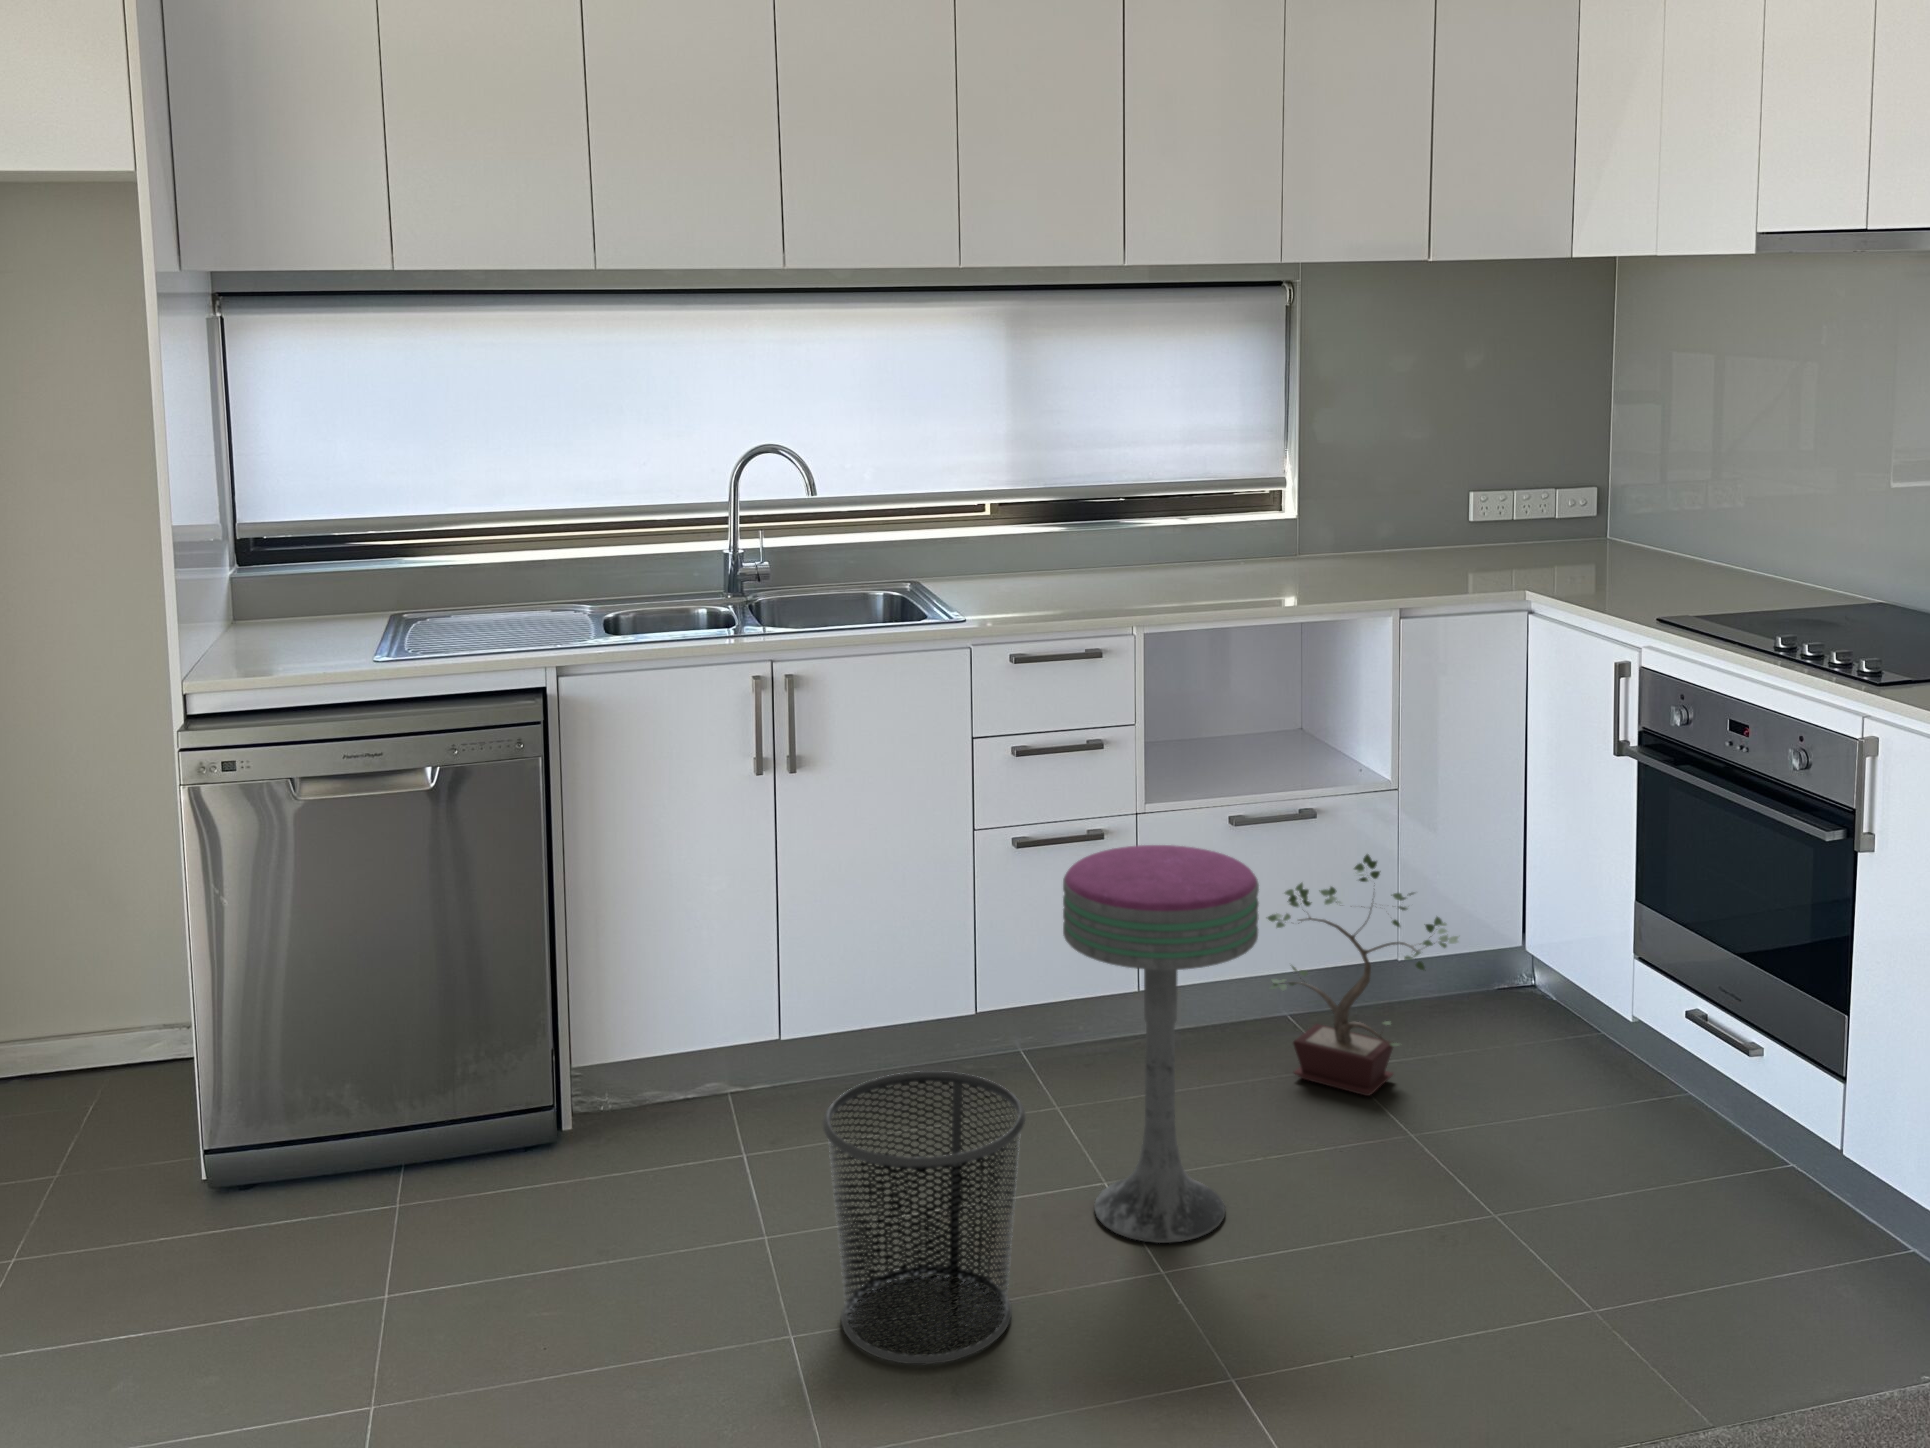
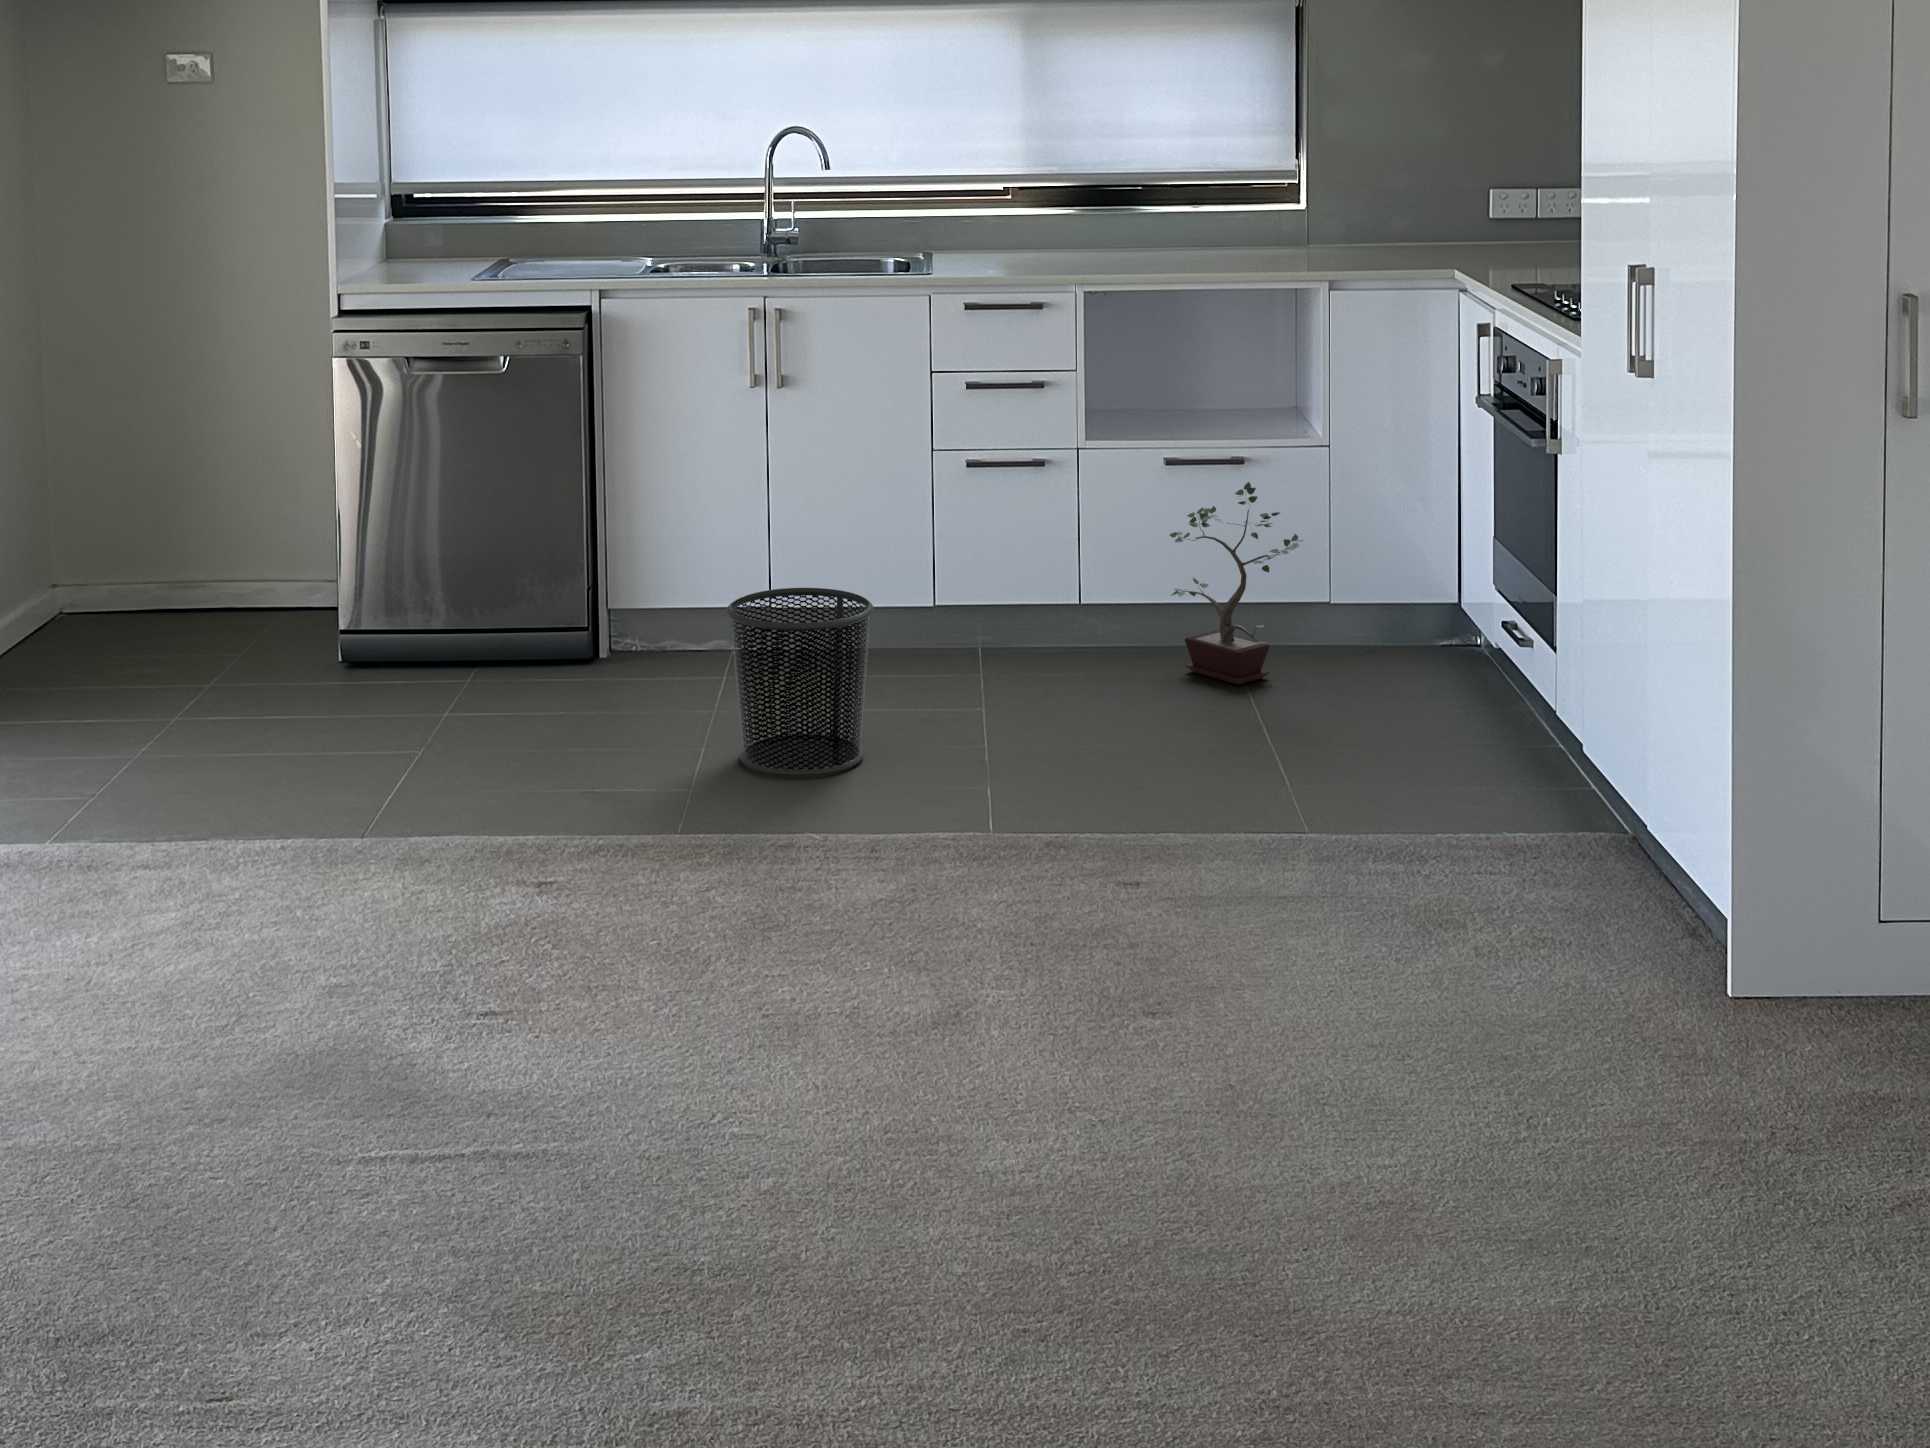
bar stool: present [1063,845,1259,1243] -> none [935,445,1087,741]

